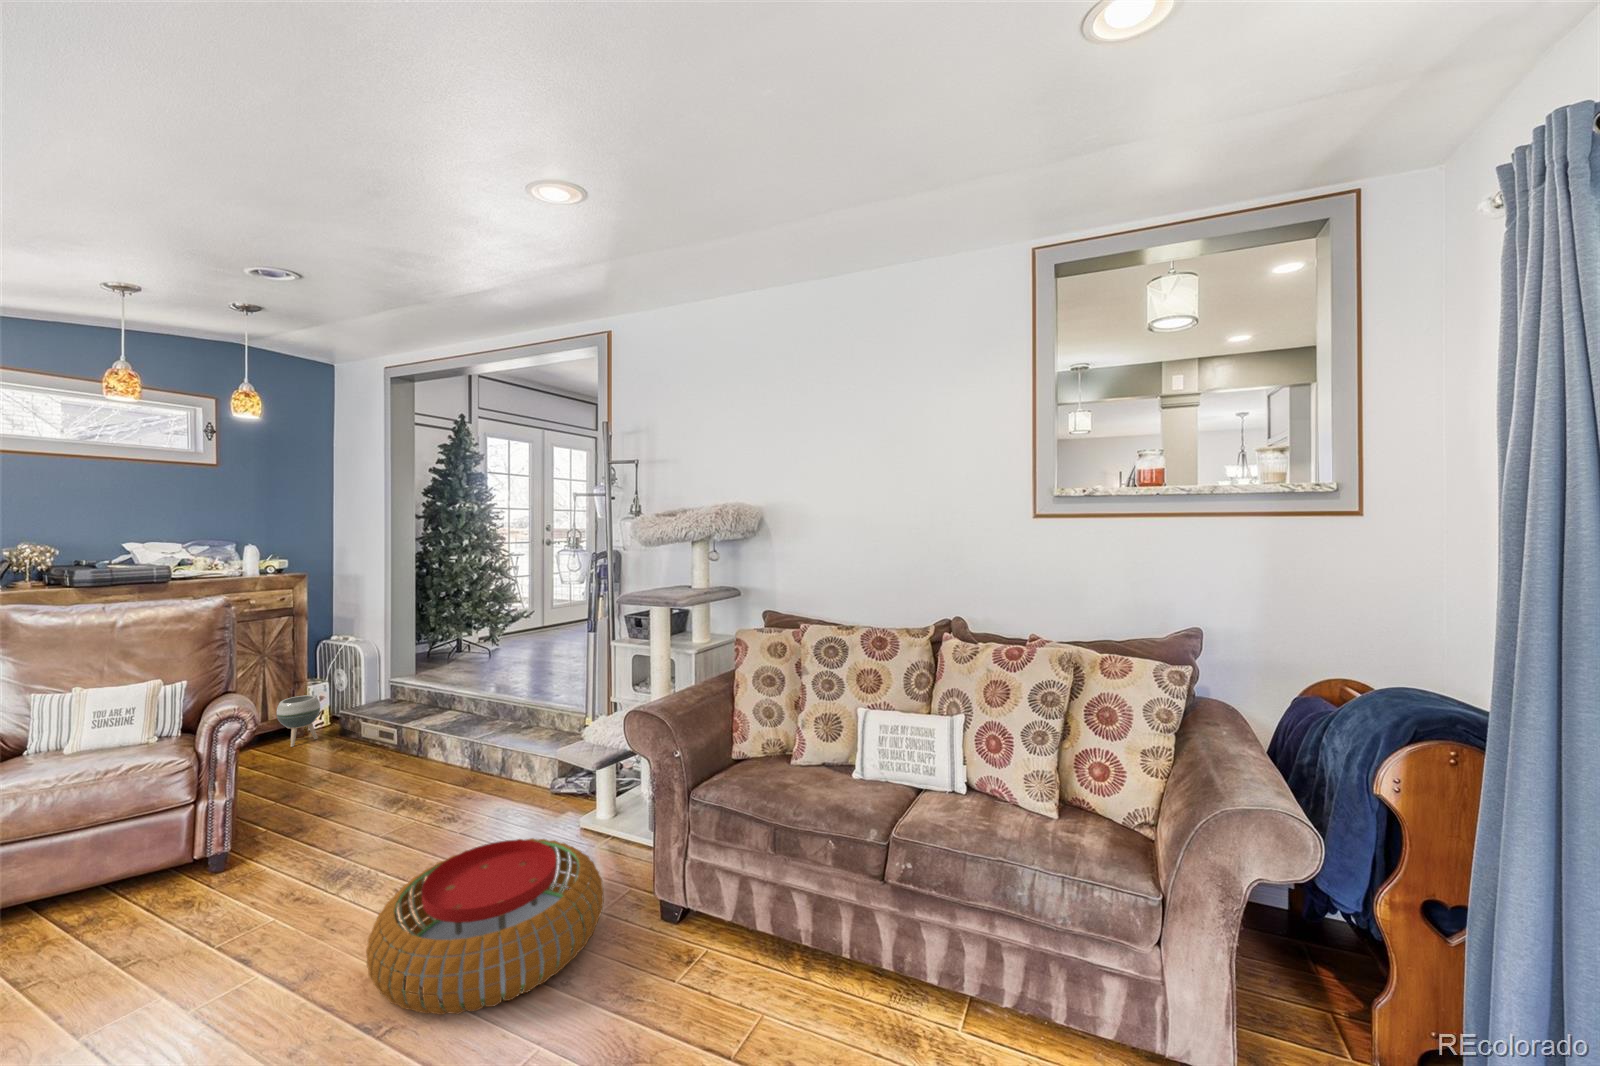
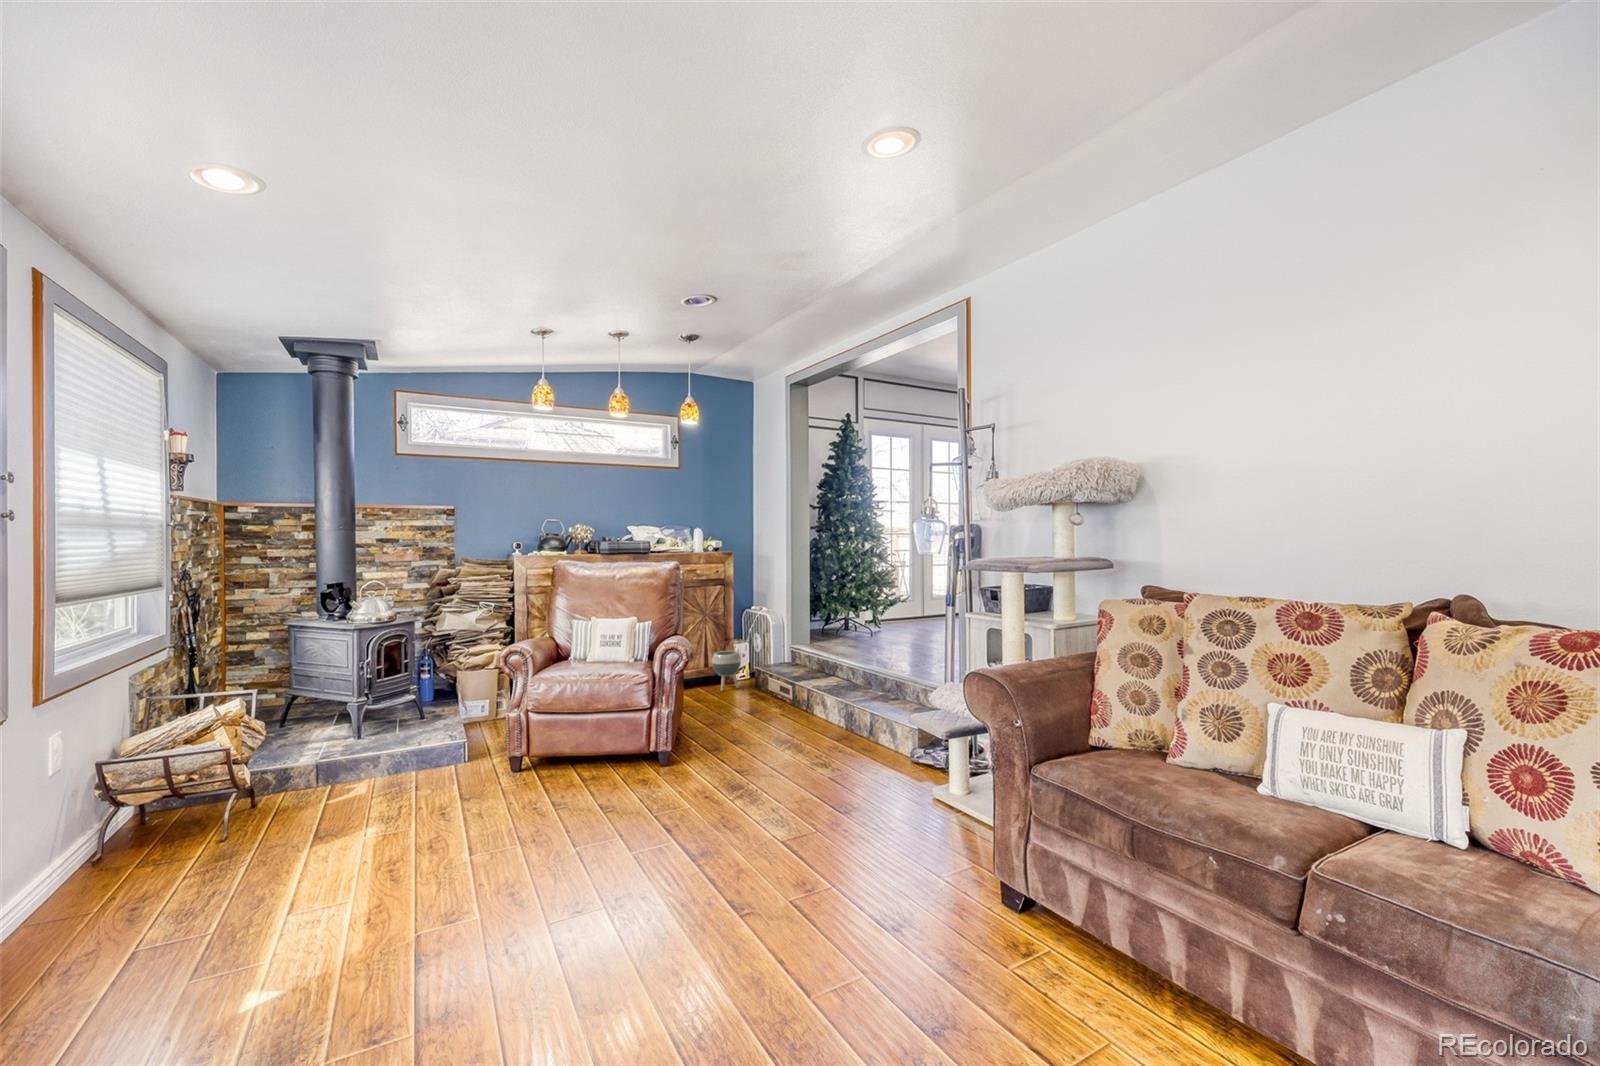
pouf: present [366,838,604,1015] -> none [740,783,943,927]

